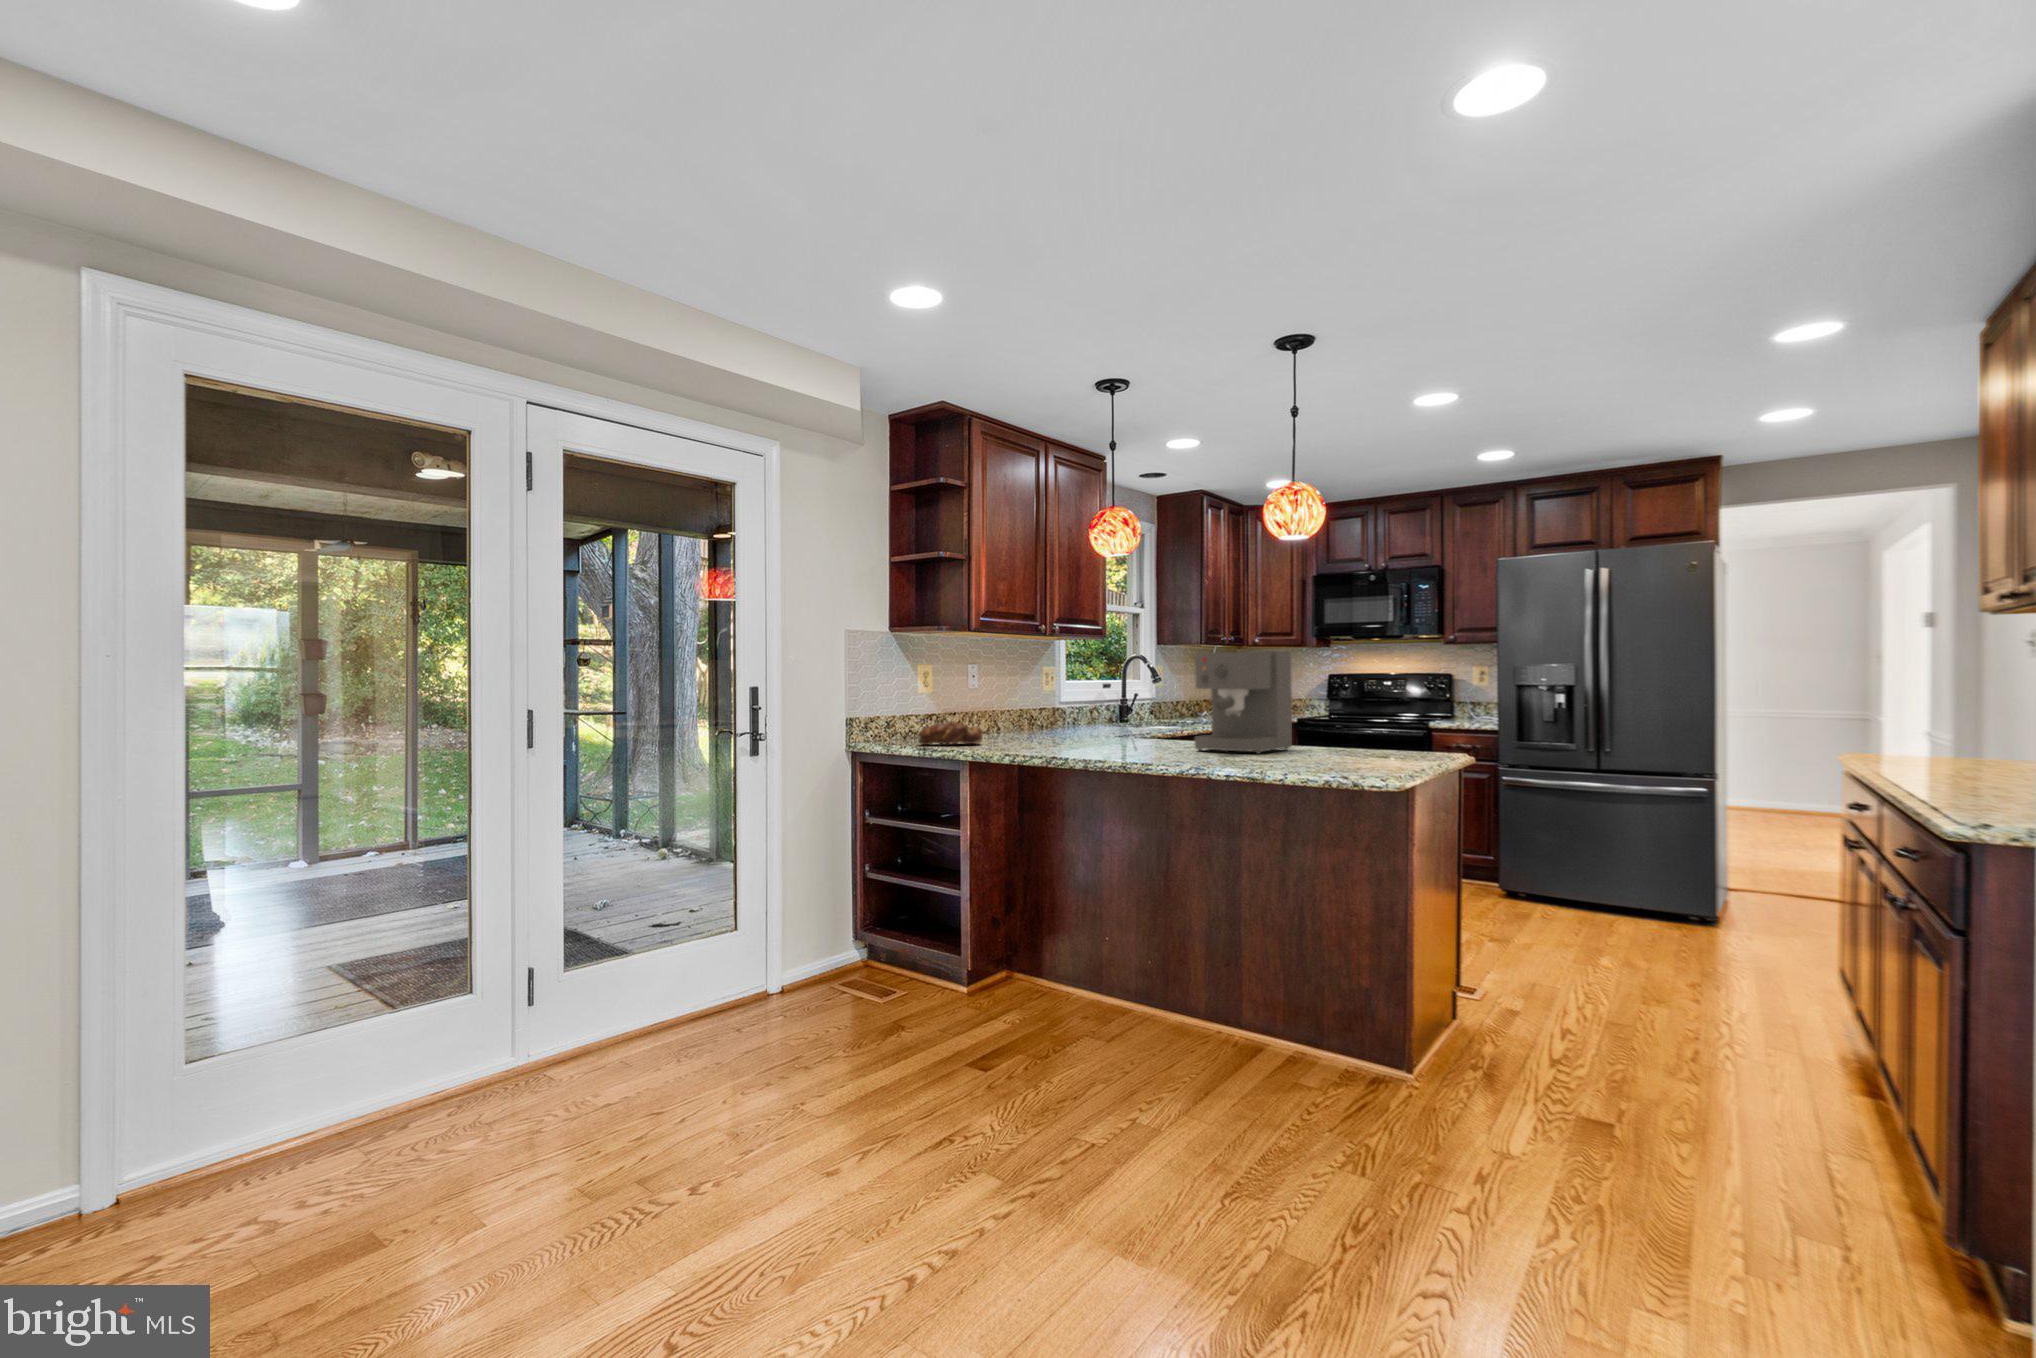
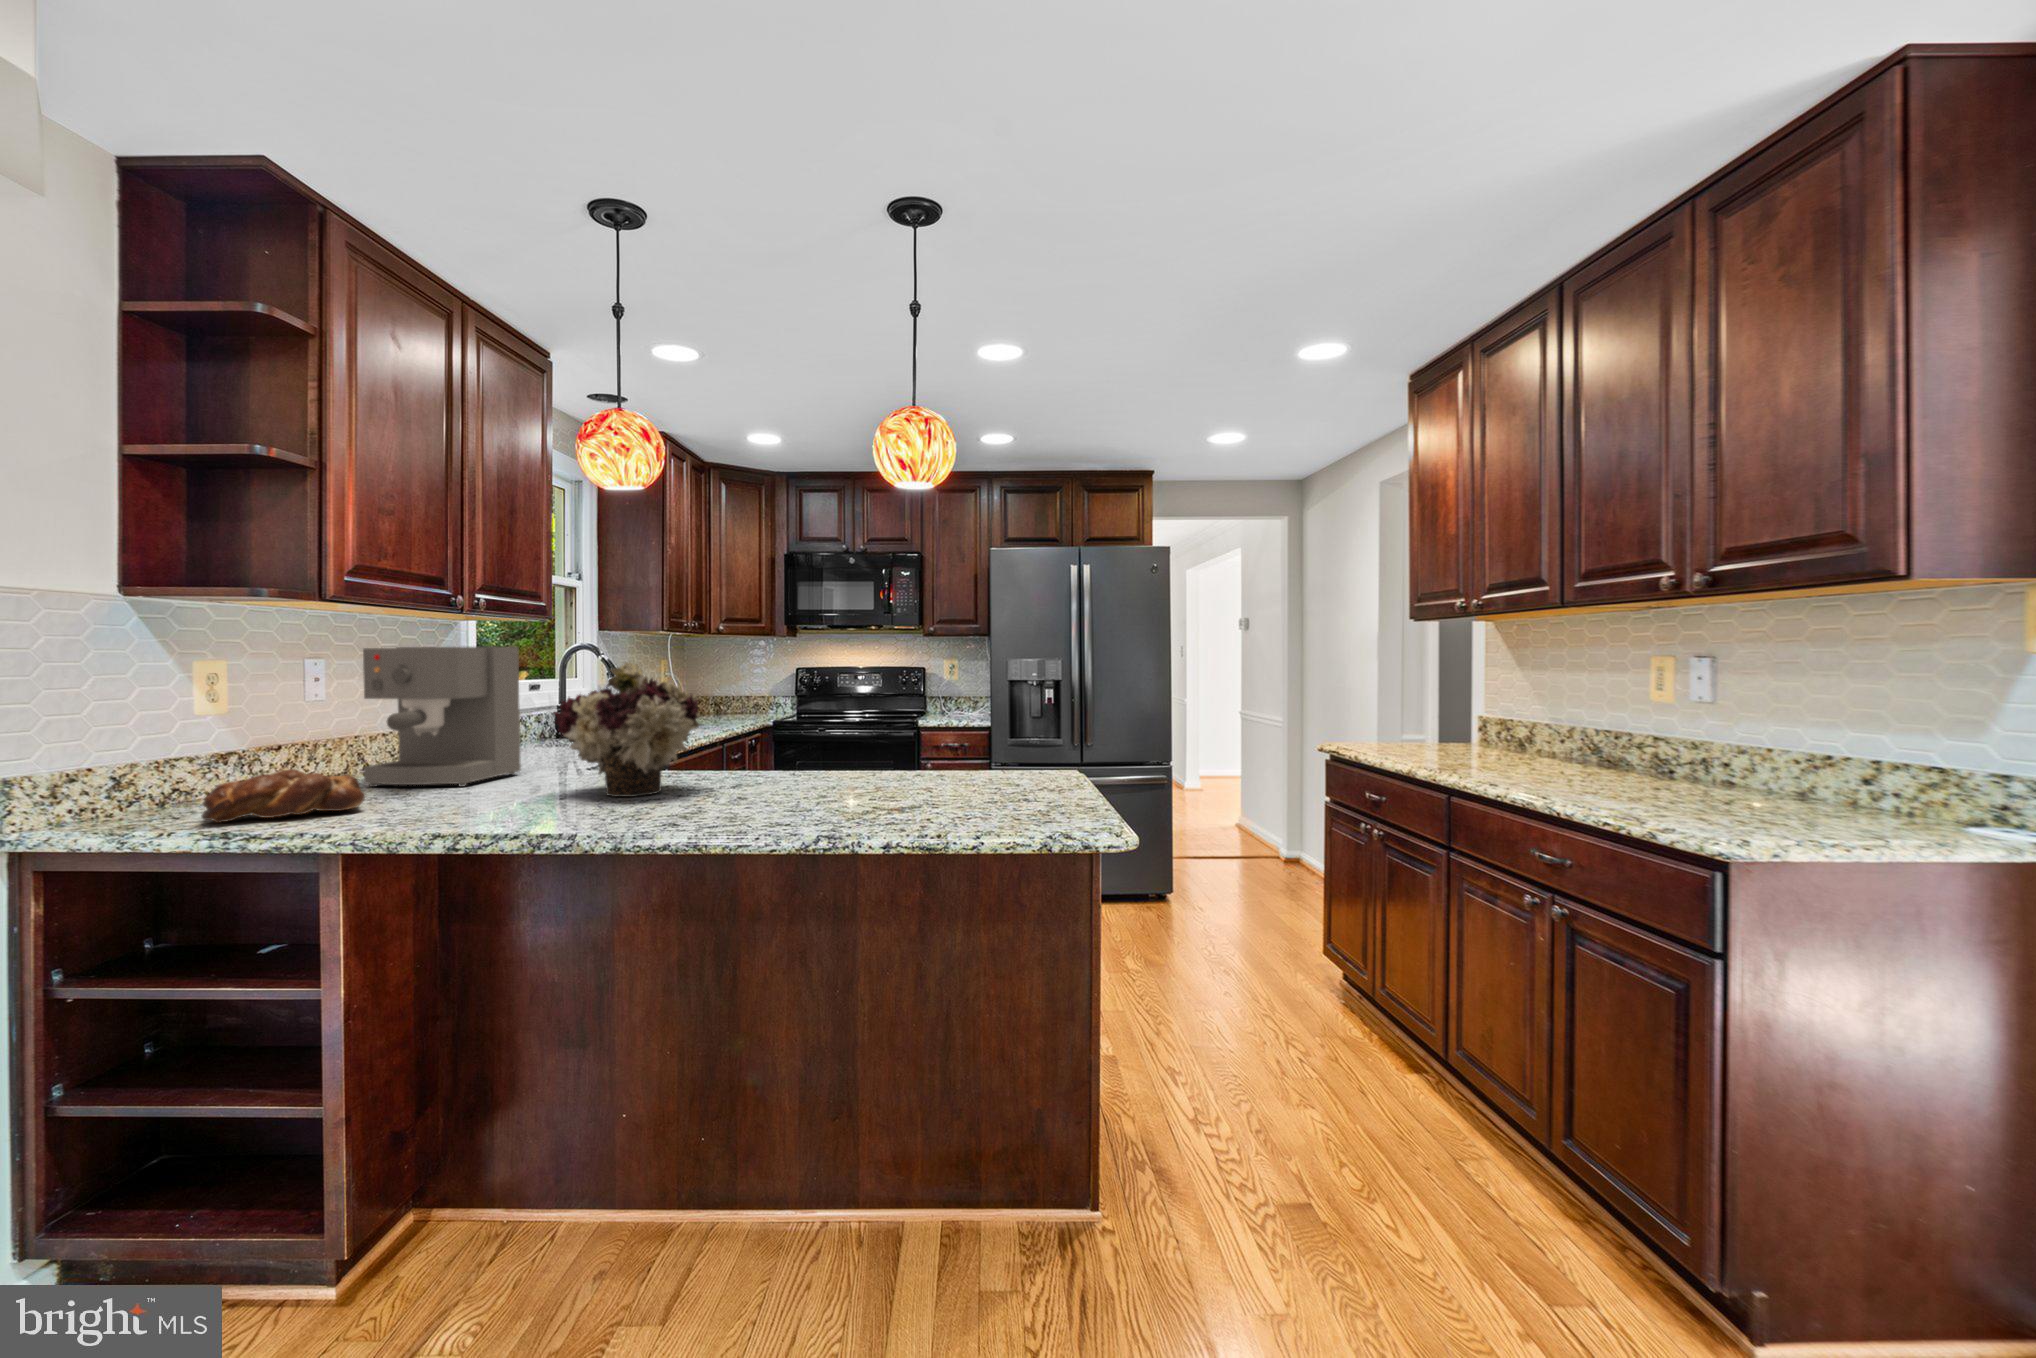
coffee maker: present [1195,651,1292,754] -> present [363,647,521,787]
flower arrangement: none [1072,665,1154,747] -> present [554,662,700,797]

